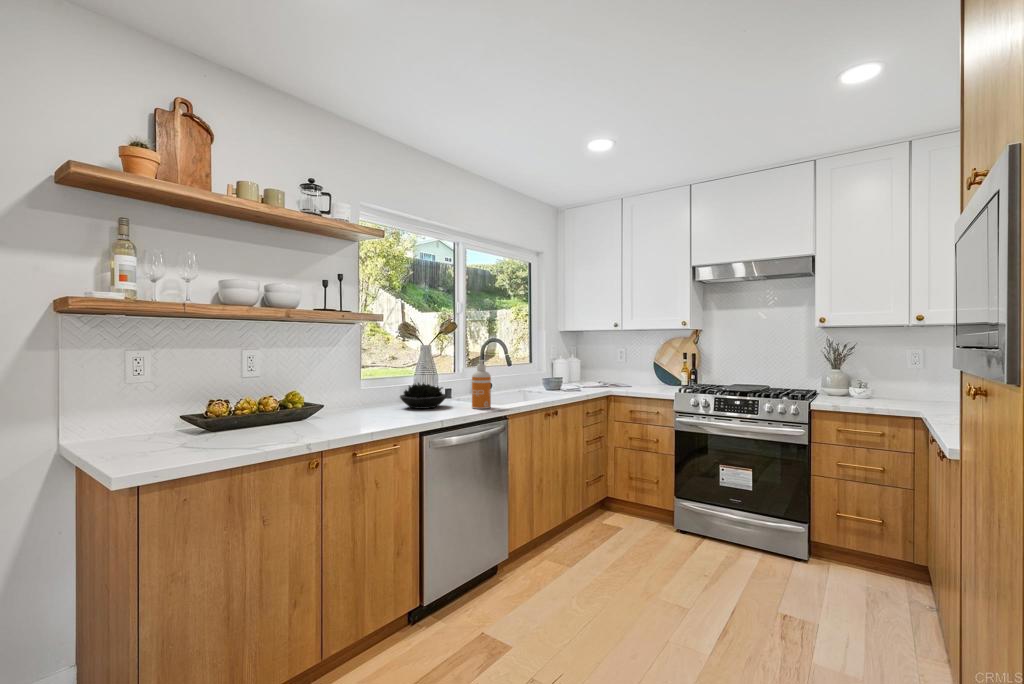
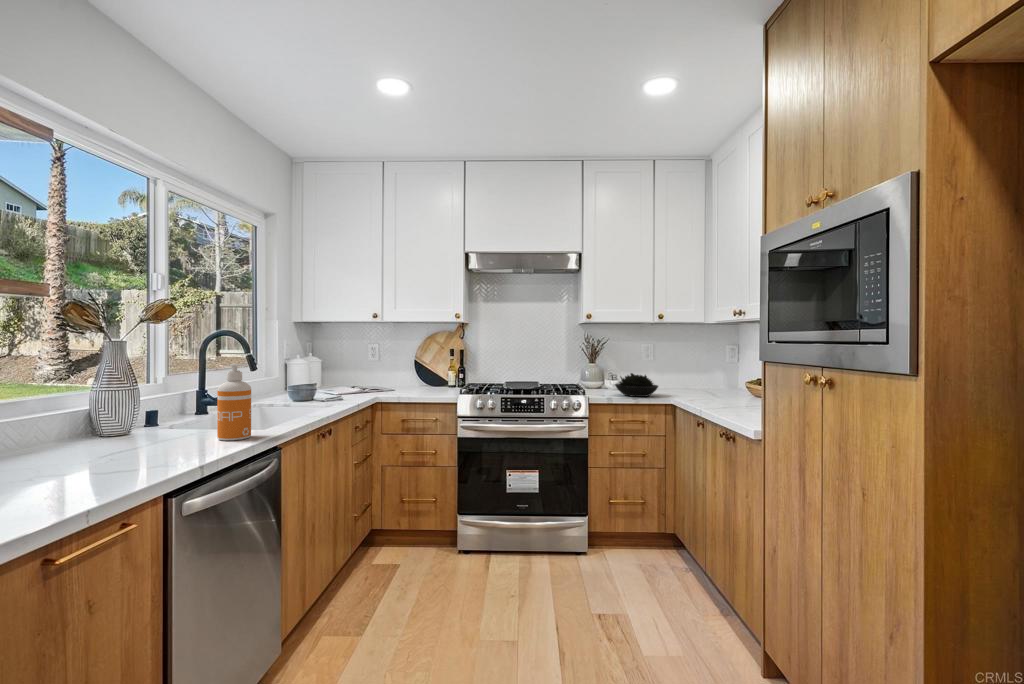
succulent plant: present [400,383,447,409] -> present [615,373,658,397]

